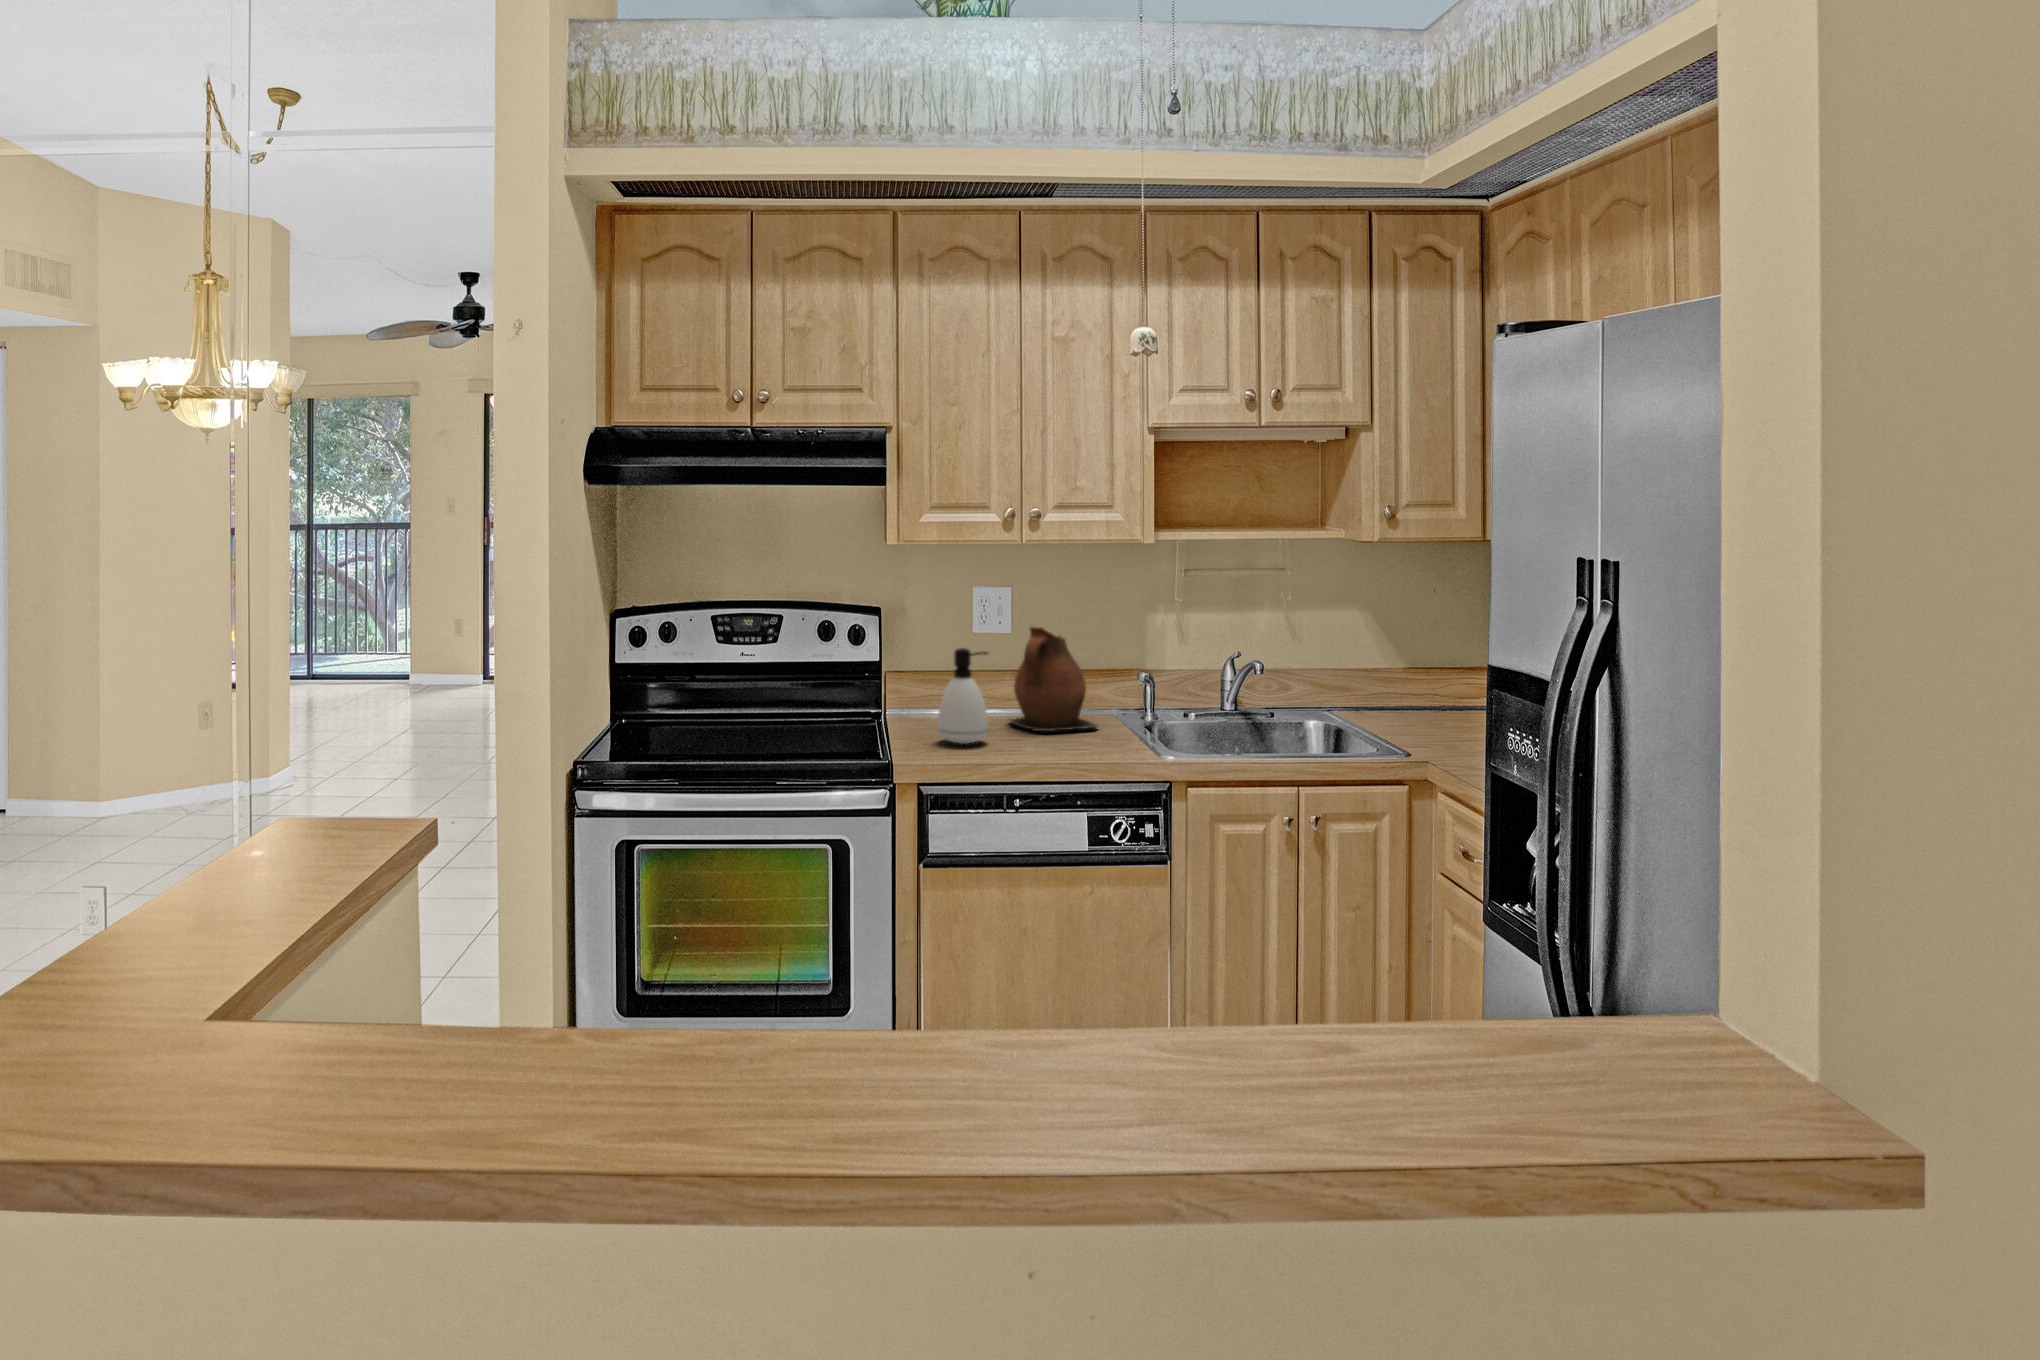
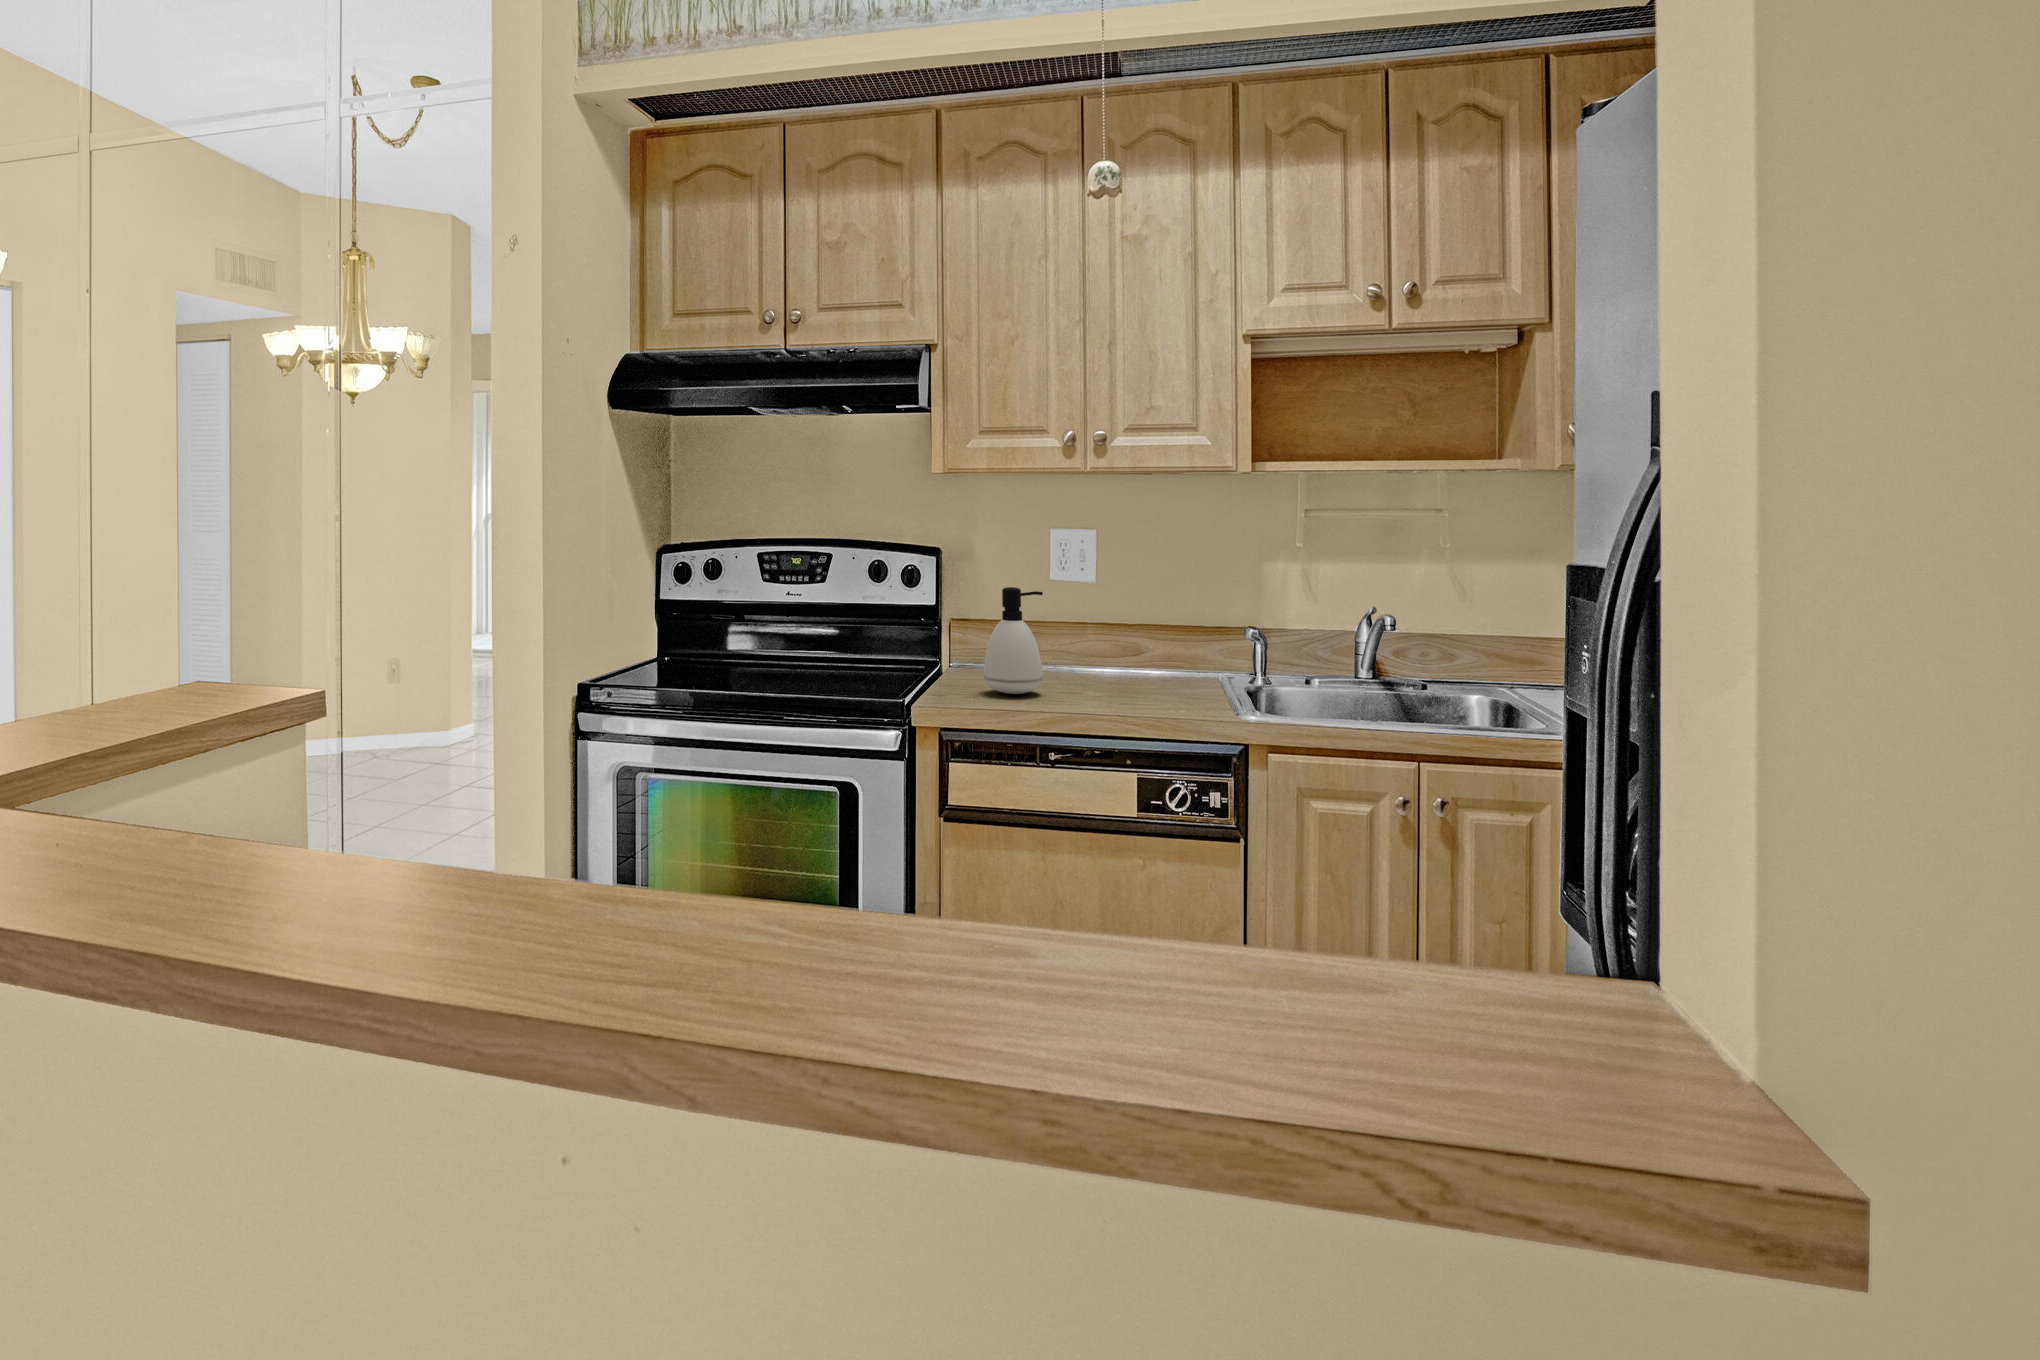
ceramic pitcher: present [1010,627,1098,731] -> none [1077,567,1188,687]

